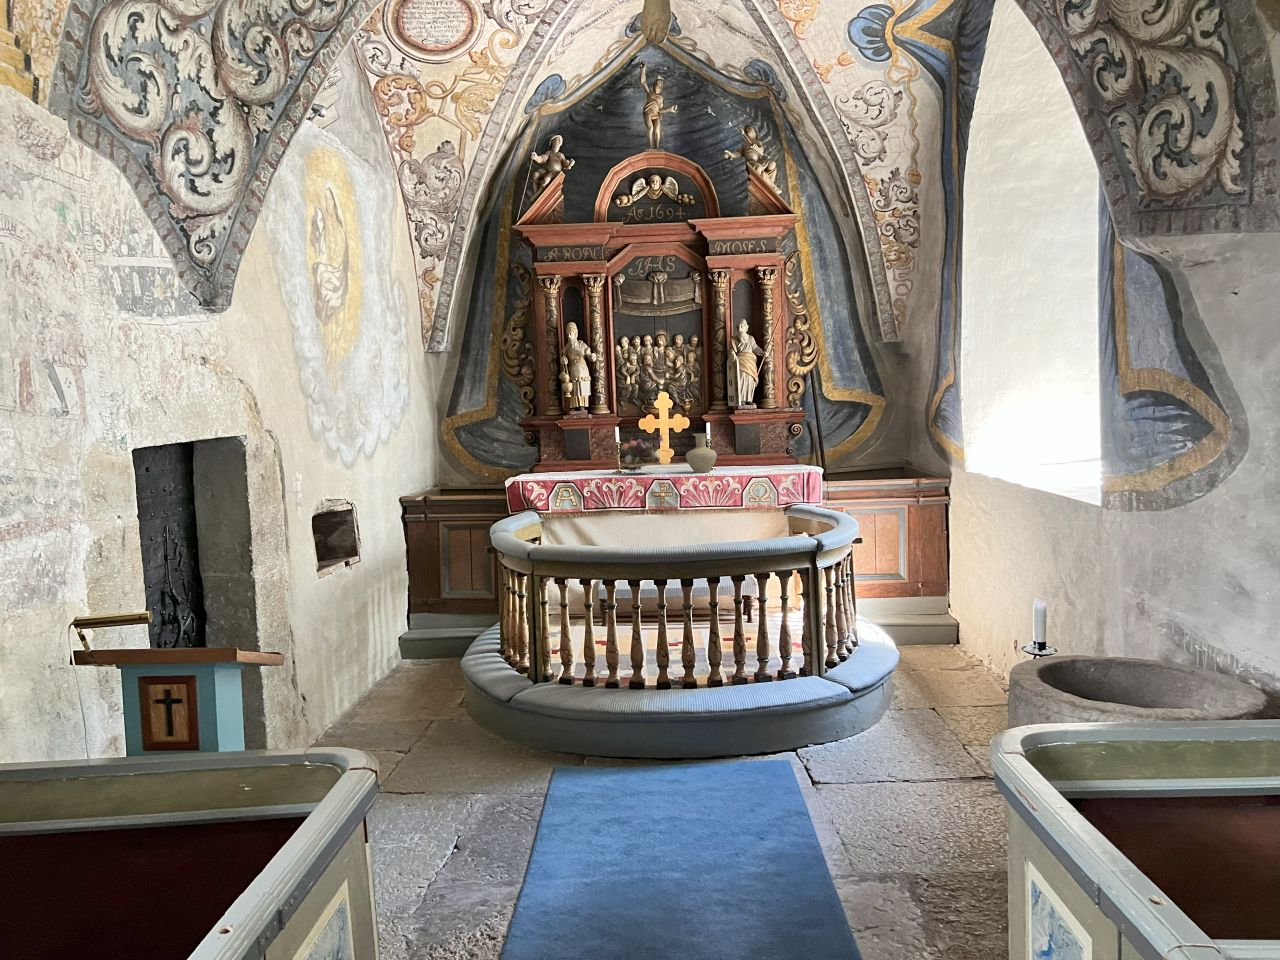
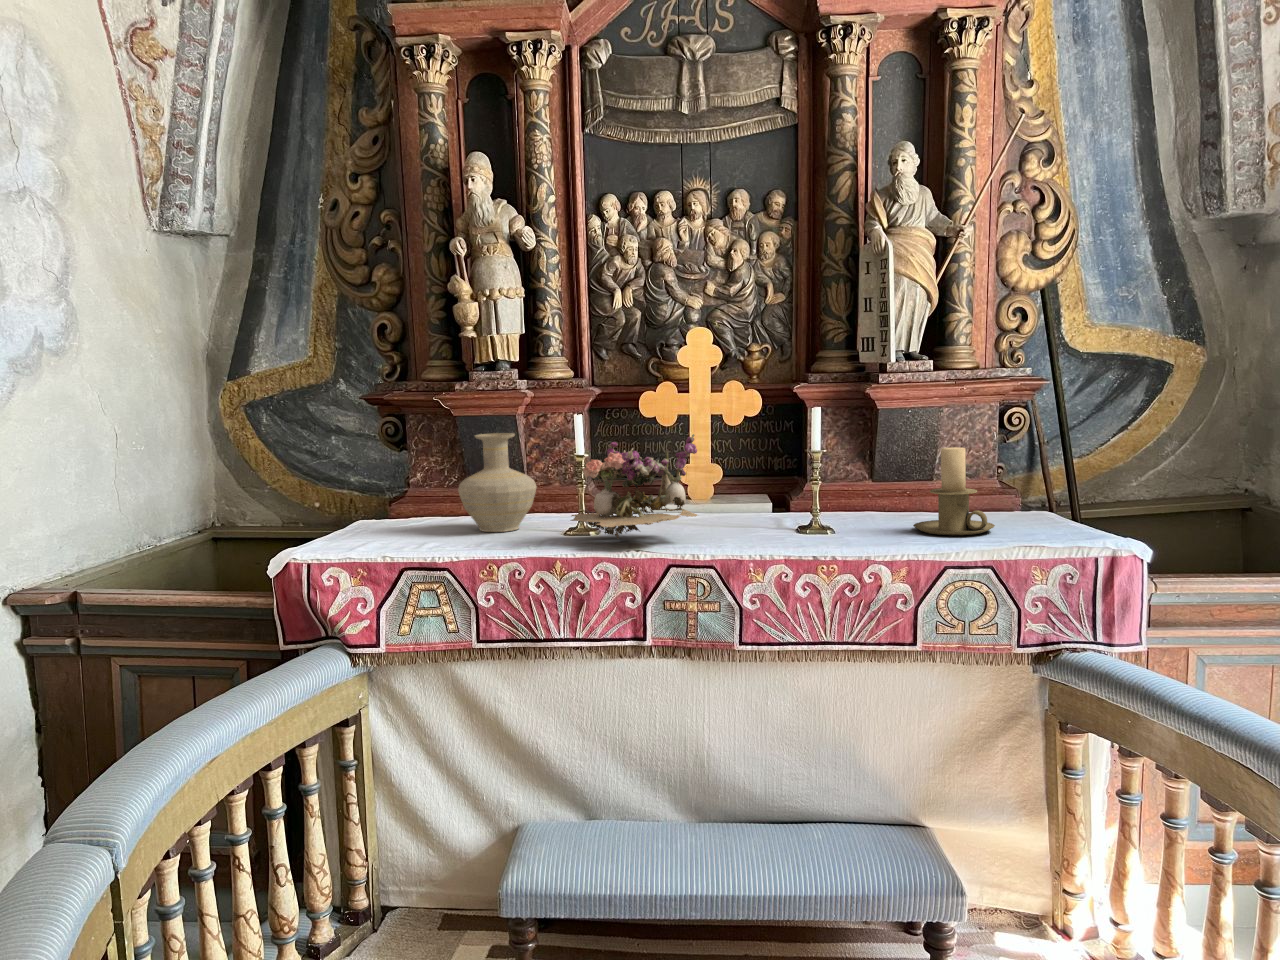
vase: present [686,433,717,473] -> present [458,433,536,532]
candle holder: none [744,438,774,470] -> present [913,447,995,535]

